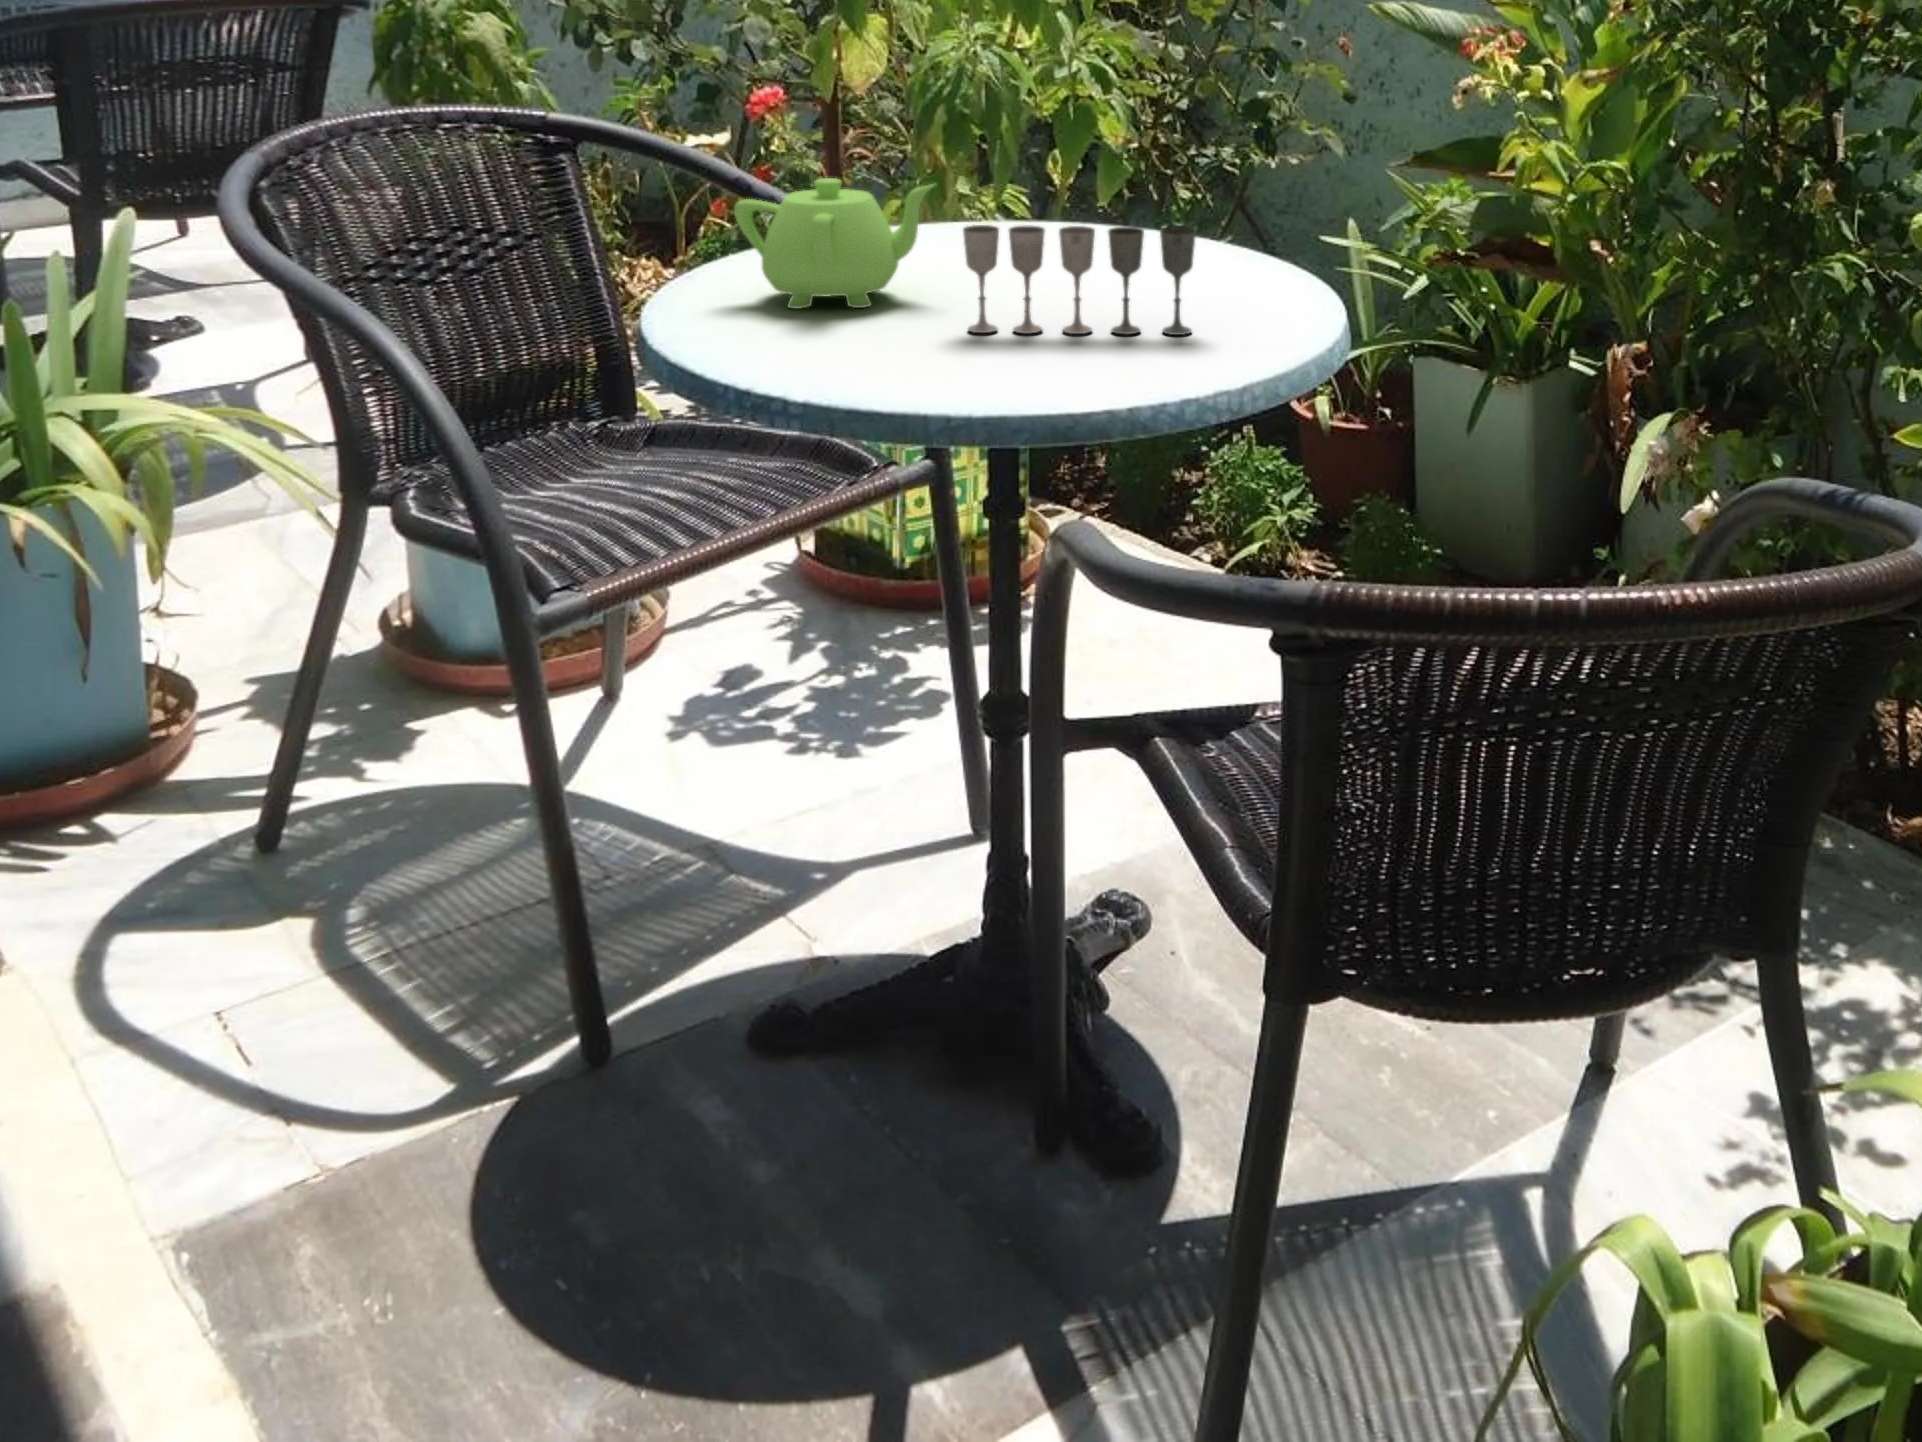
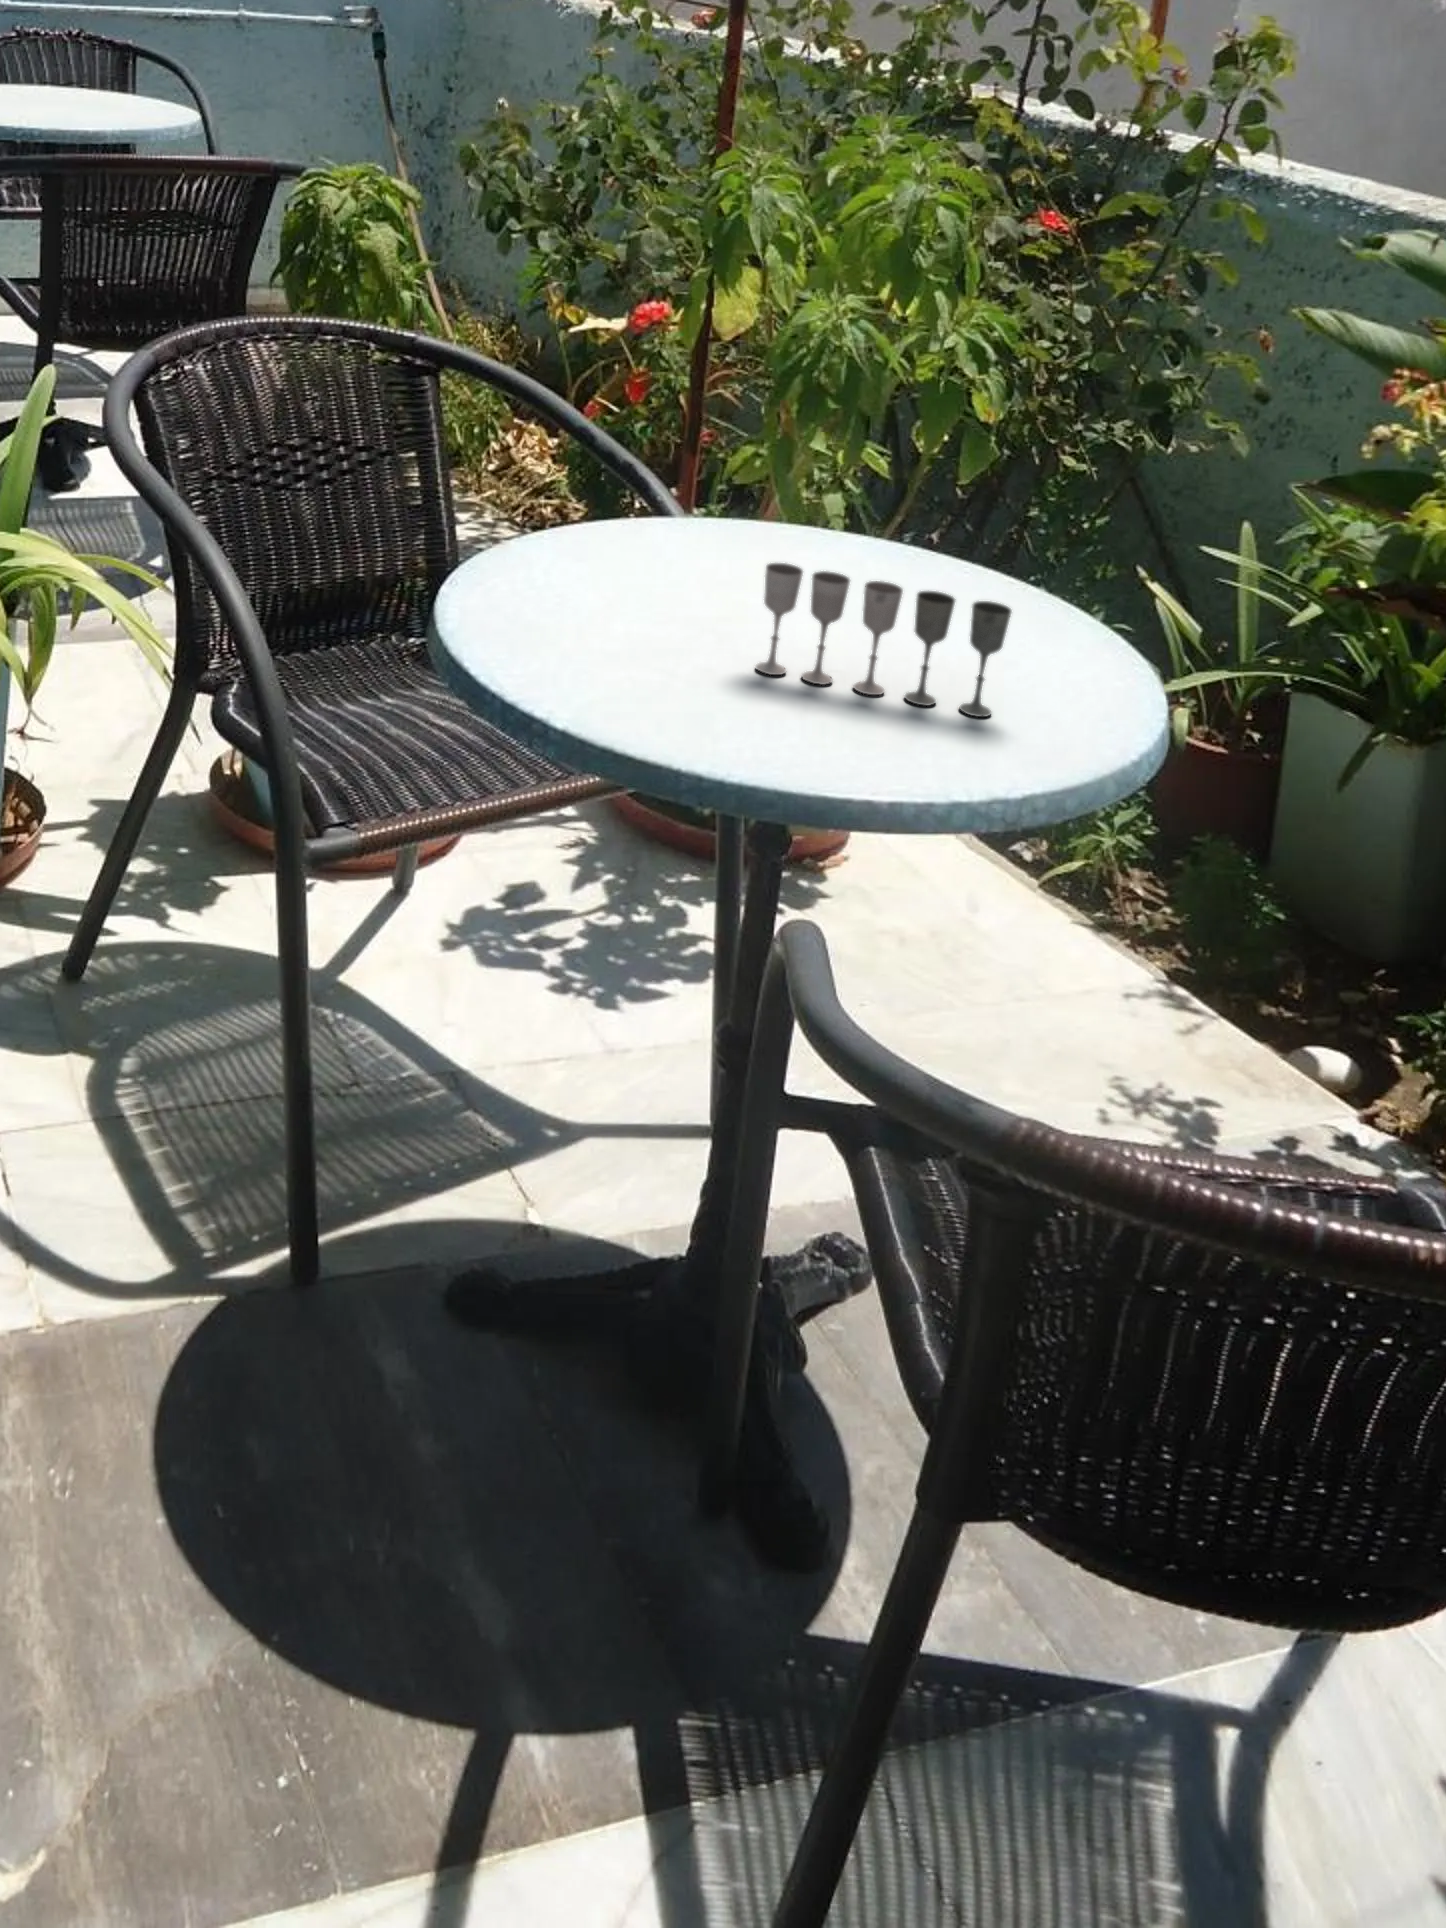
teapot: present [734,178,934,309] -> none [551,480,753,617]

